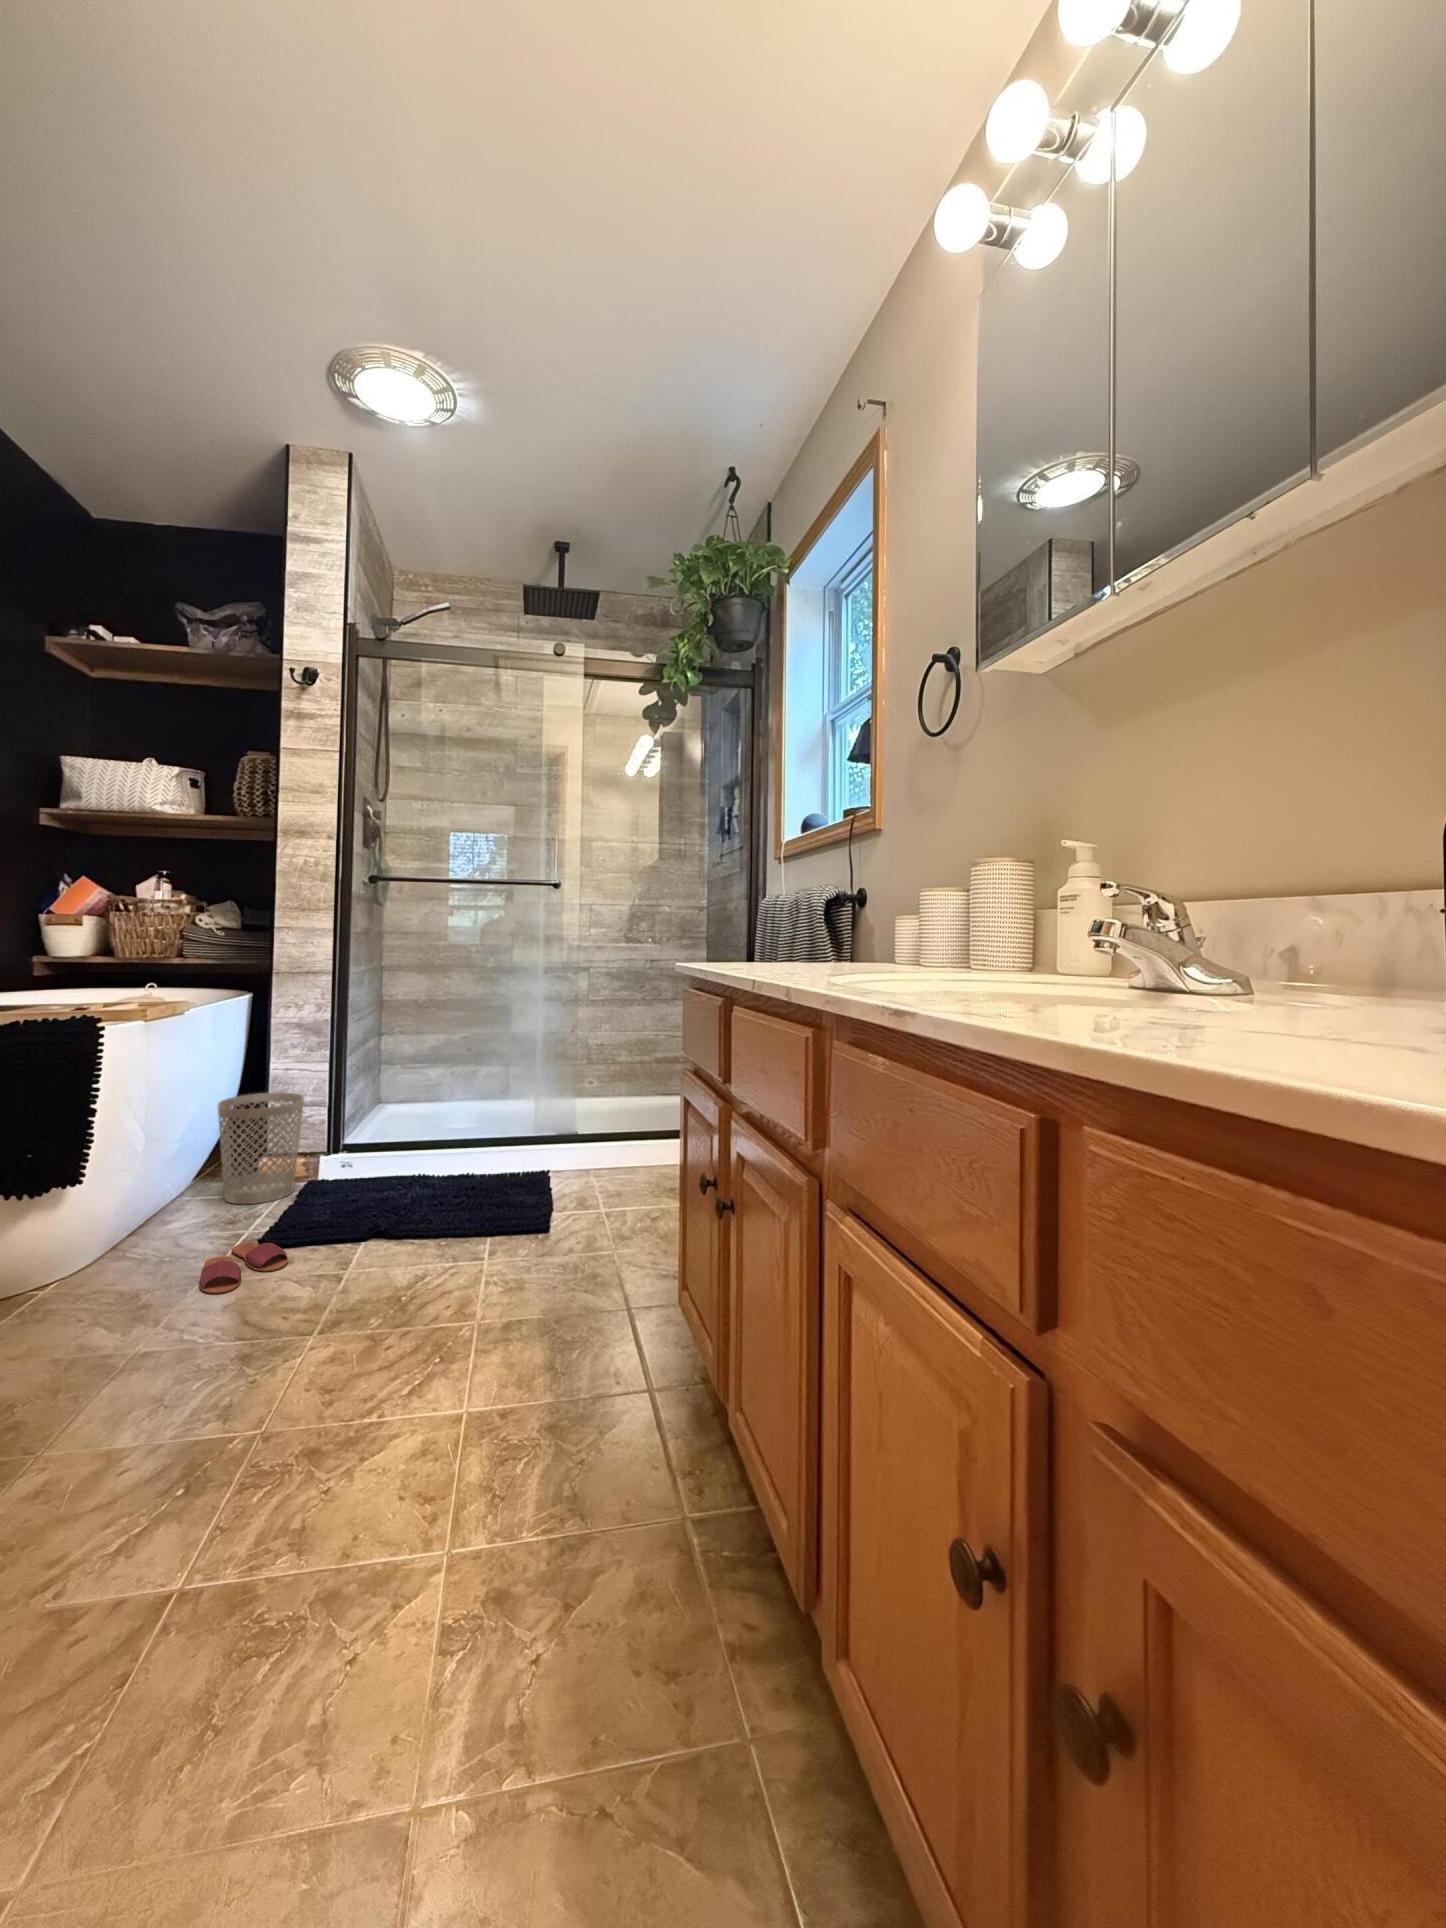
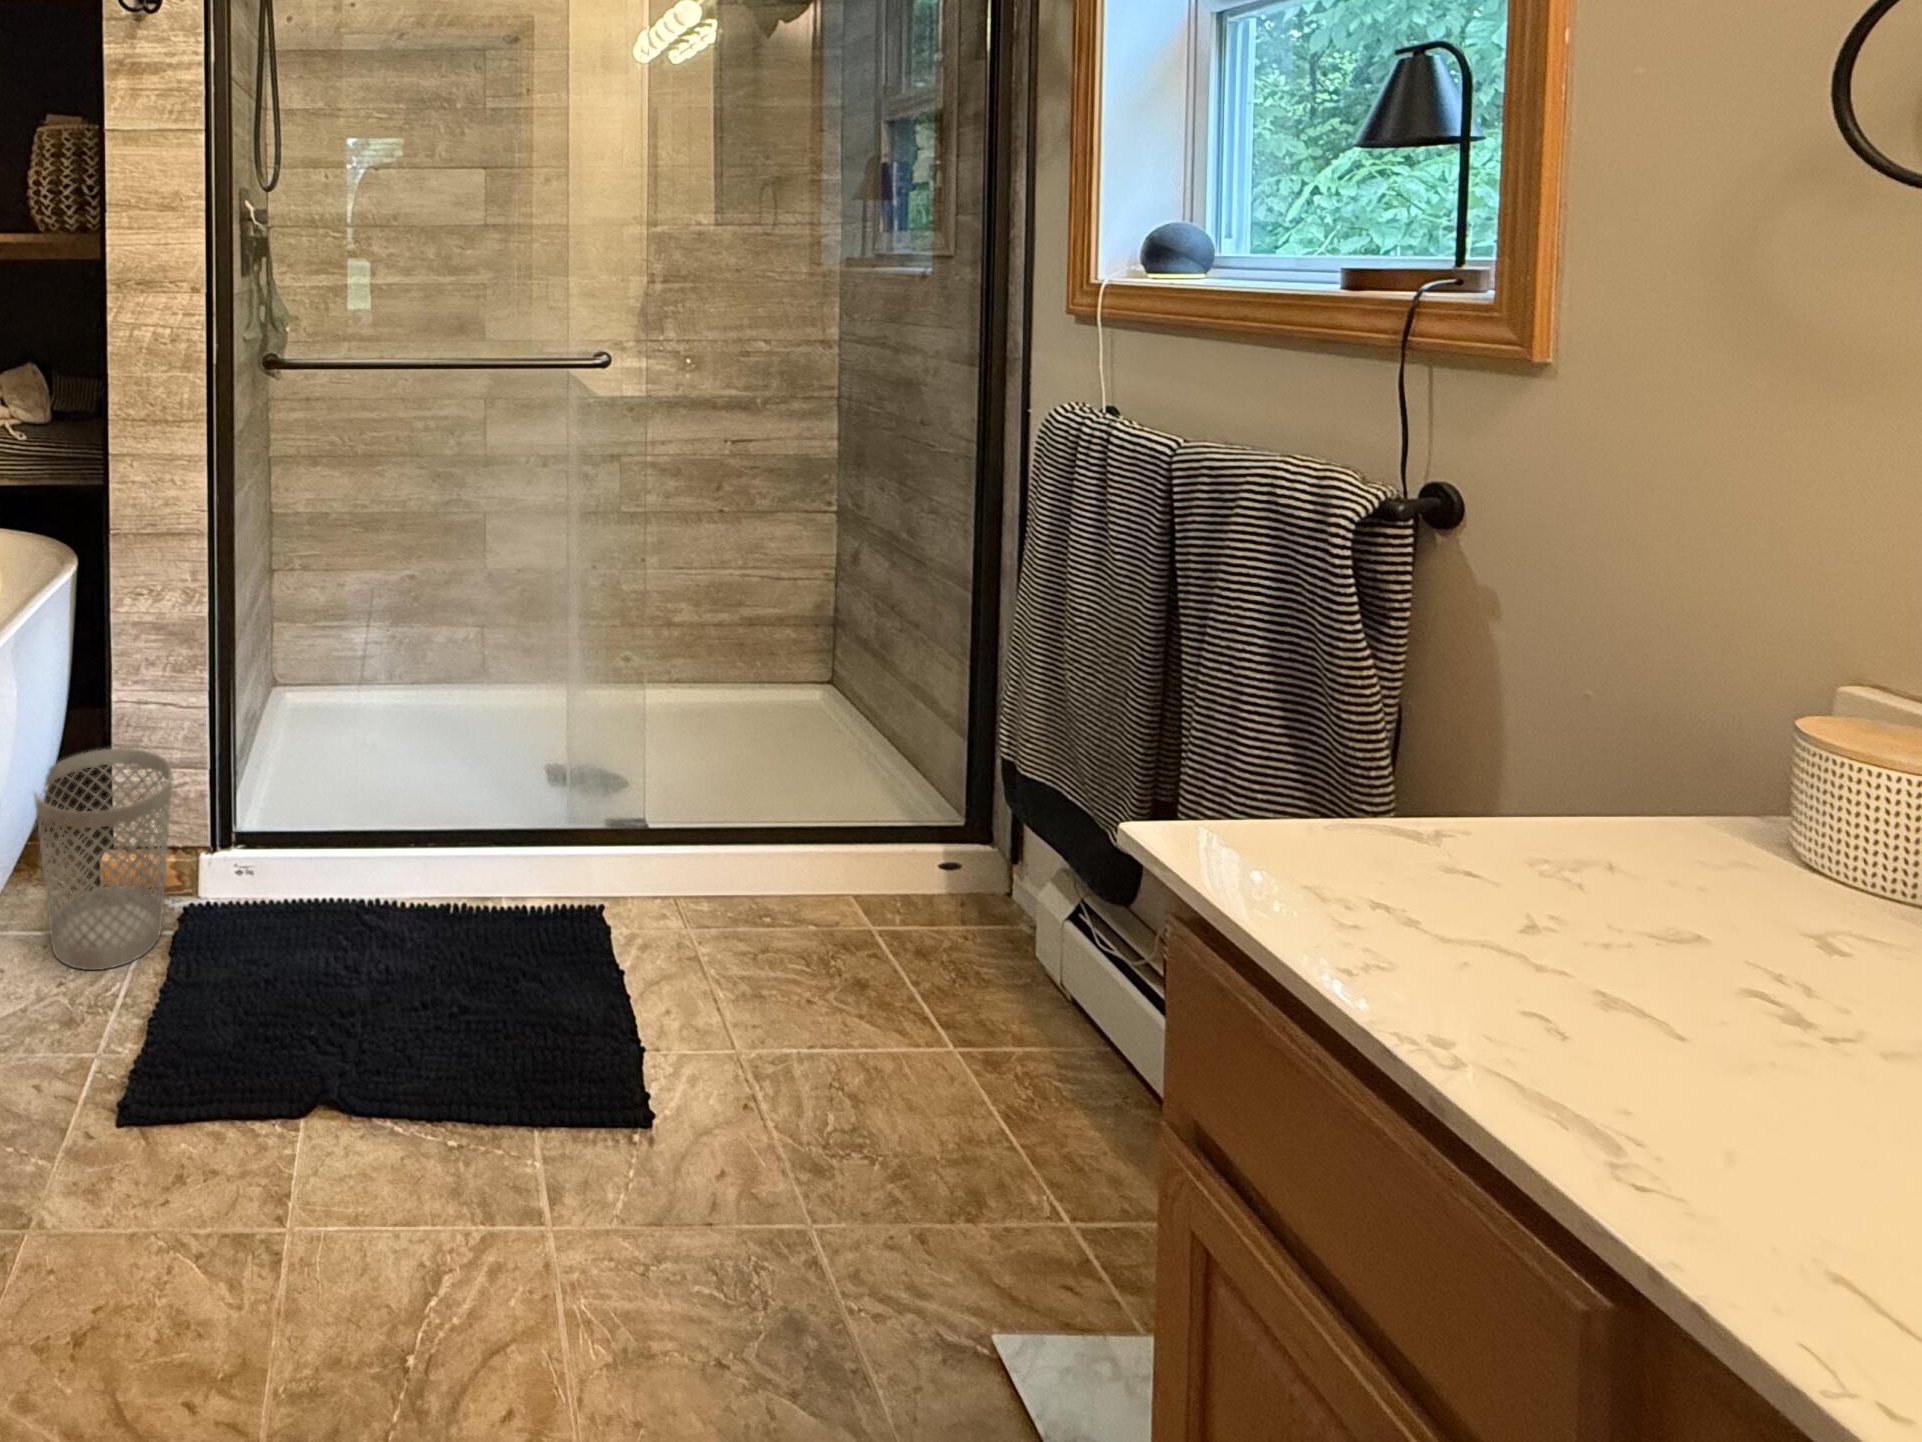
slippers: present [199,1242,288,1293] -> none [25,1114,175,1302]

